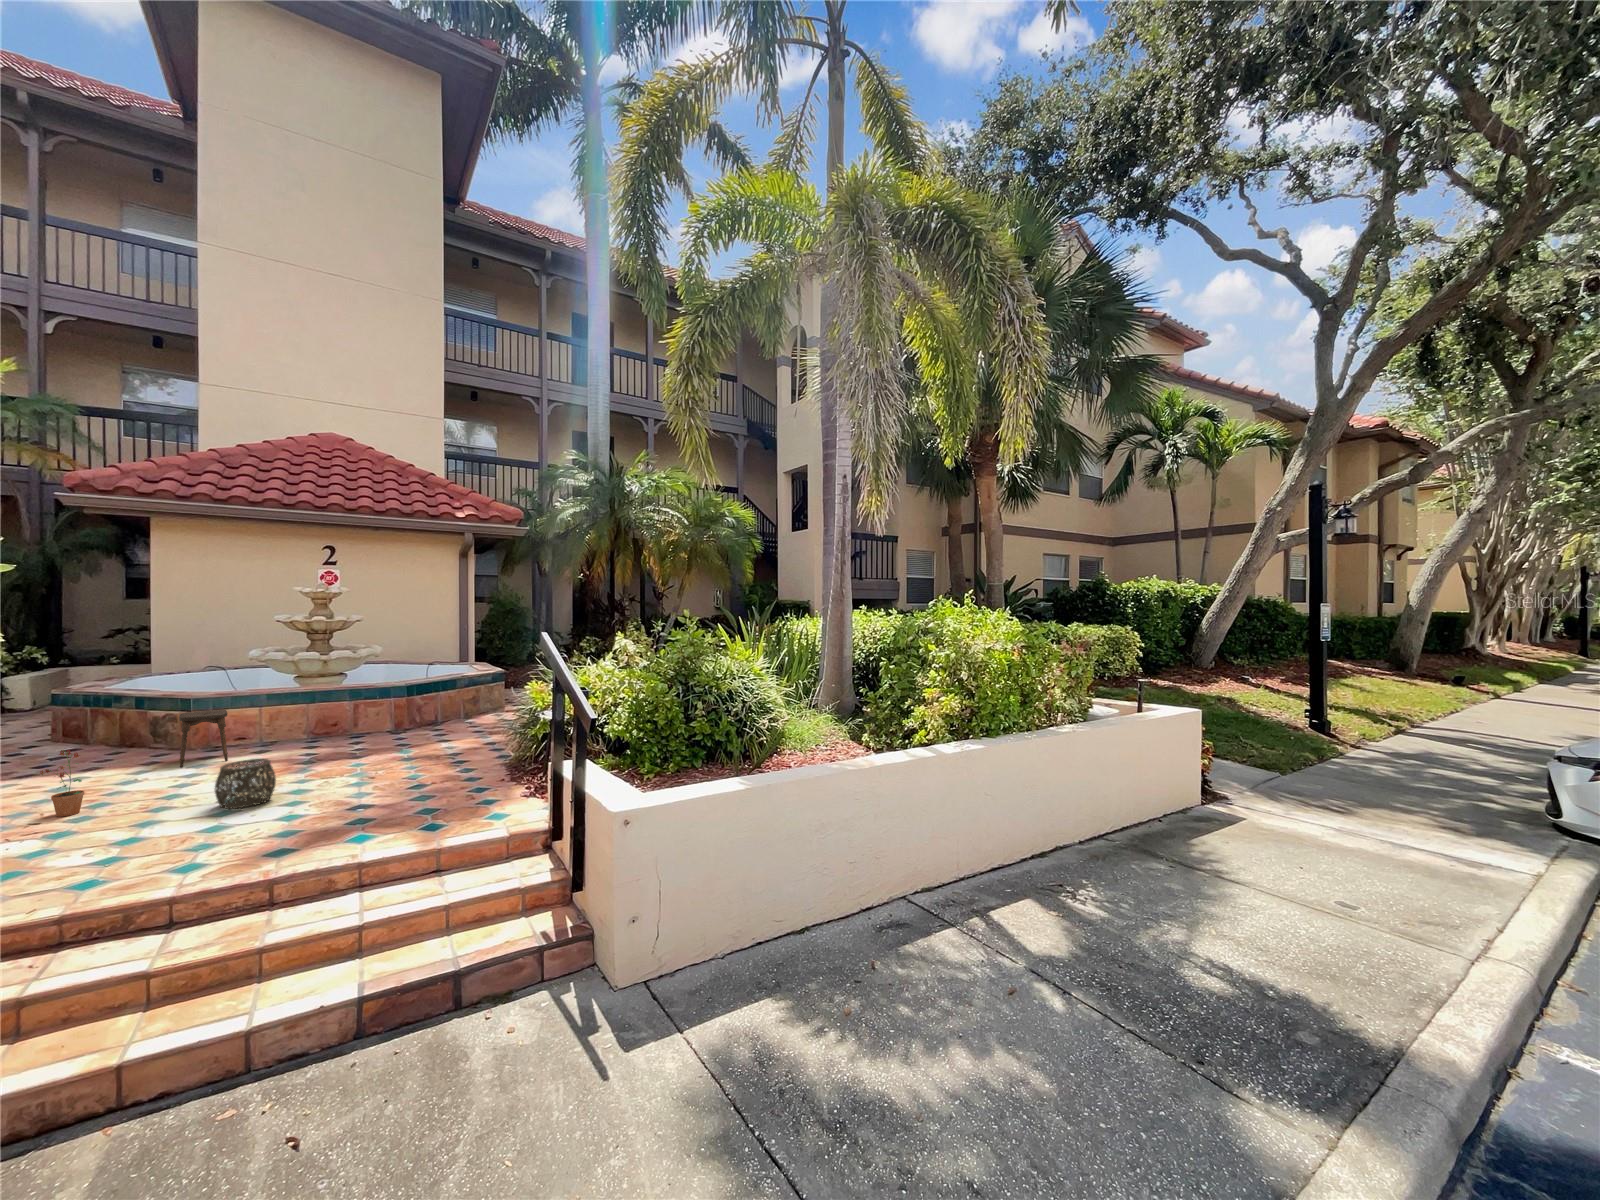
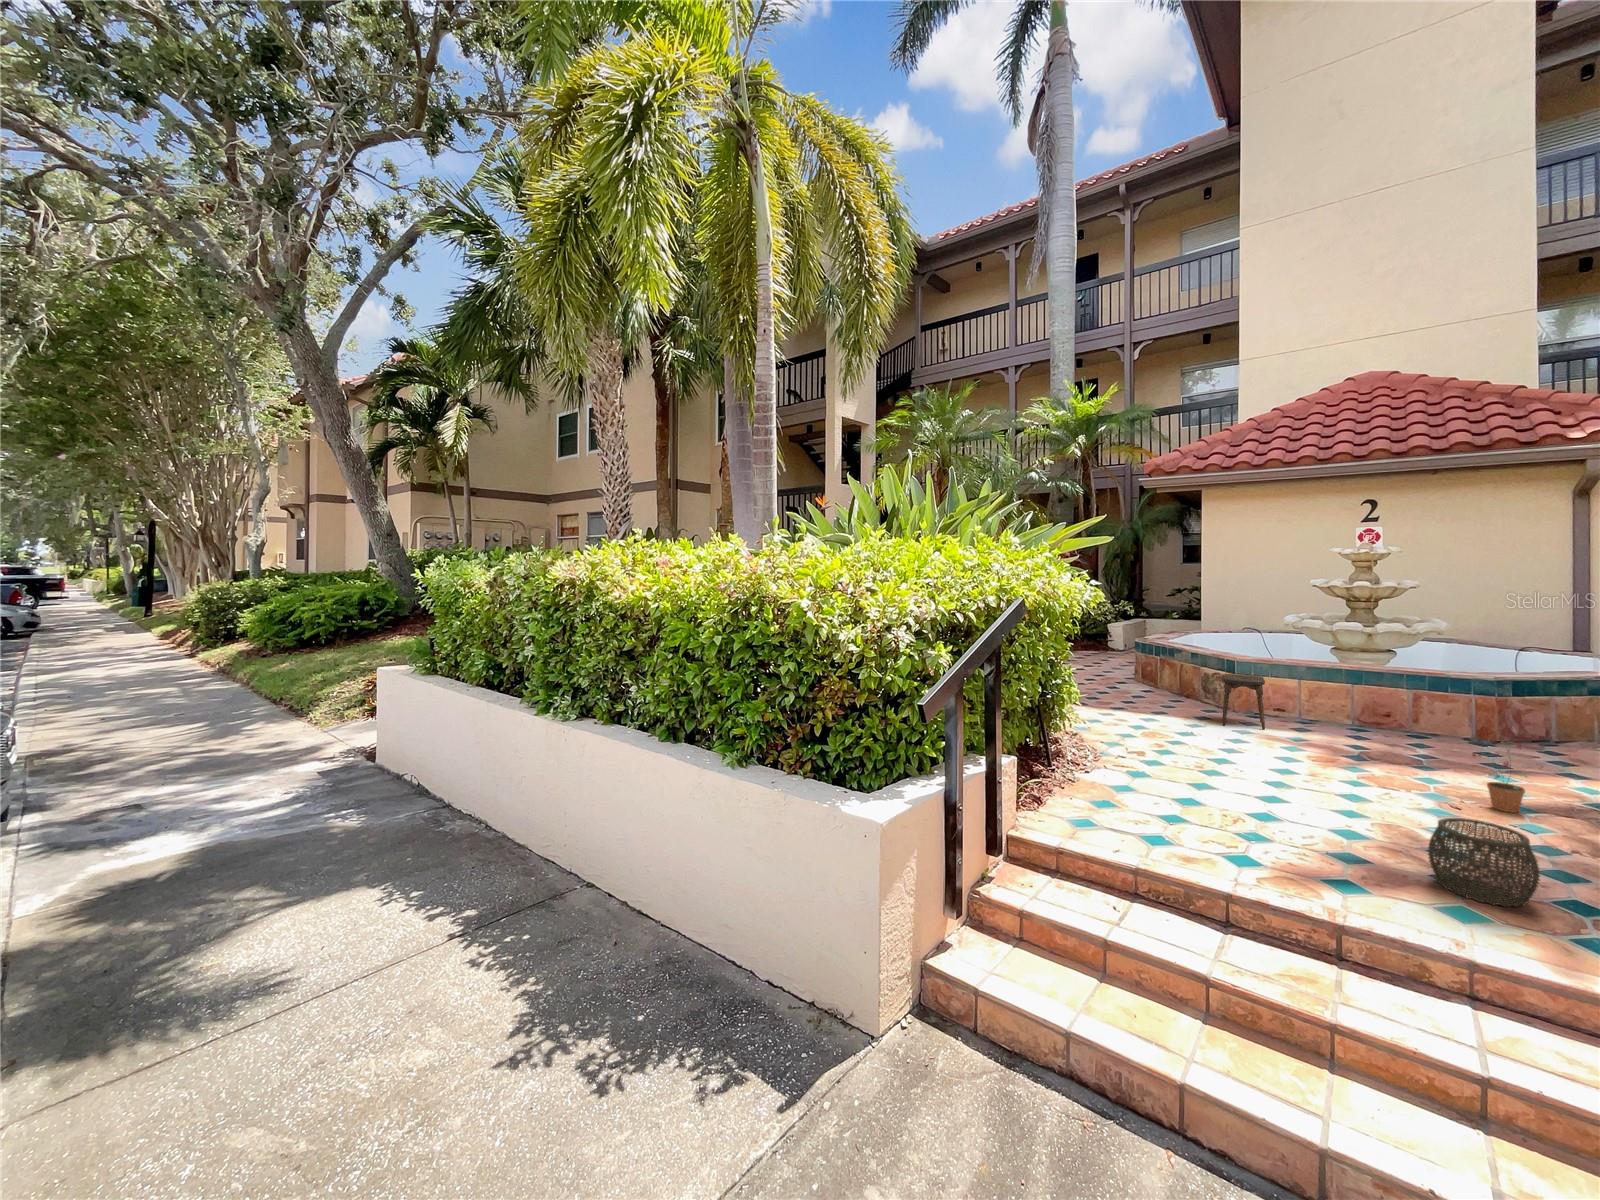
potted plant: present [40,750,84,817] -> present [1472,735,1527,813]
woven basket: present [215,759,276,809] -> present [1428,818,1540,907]

